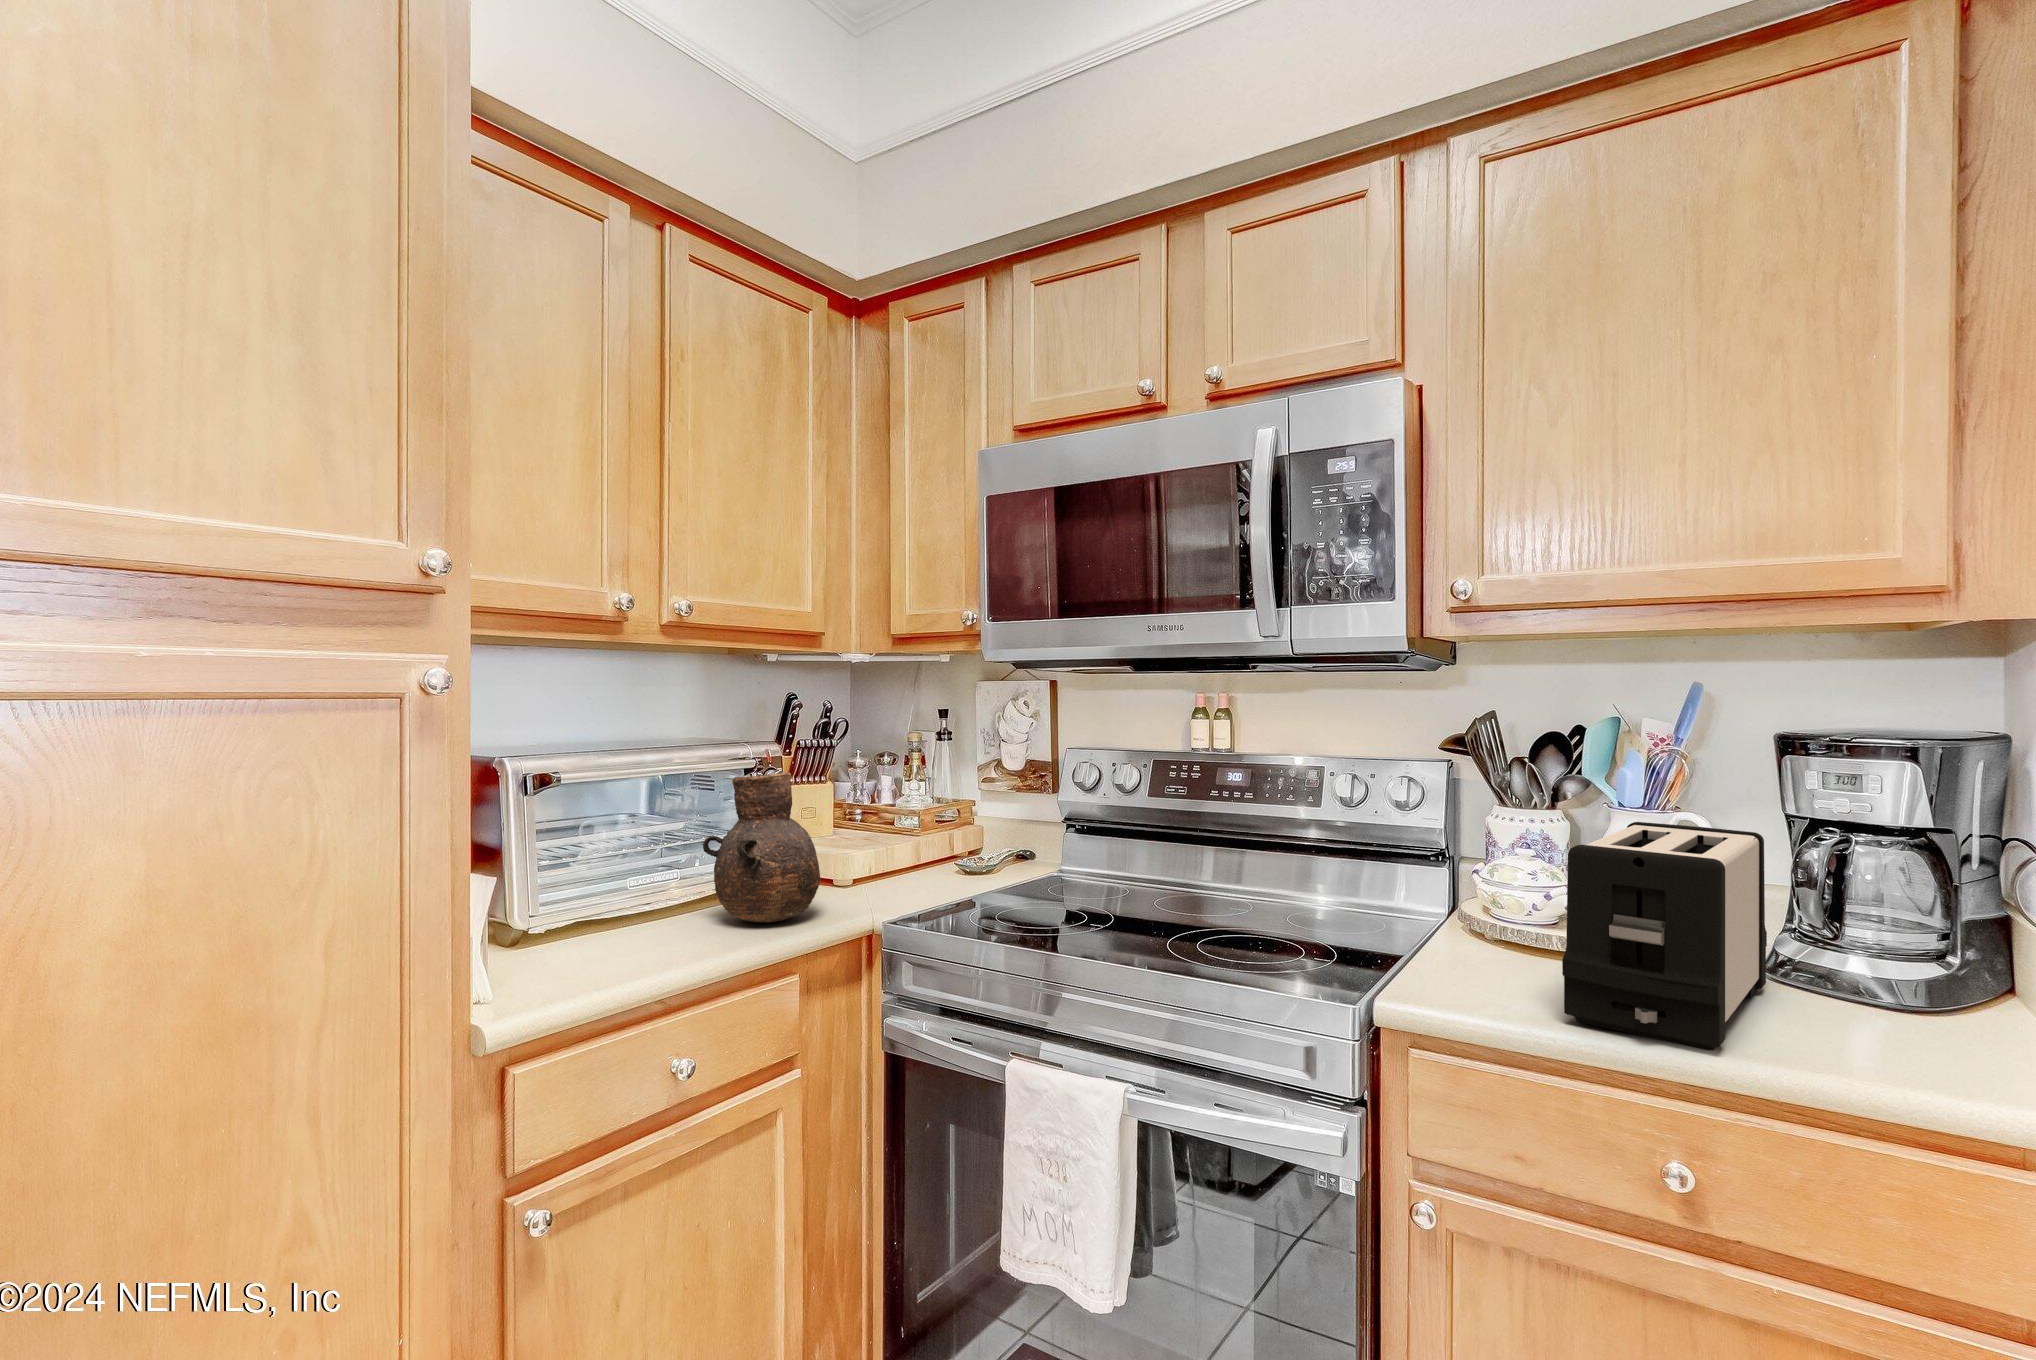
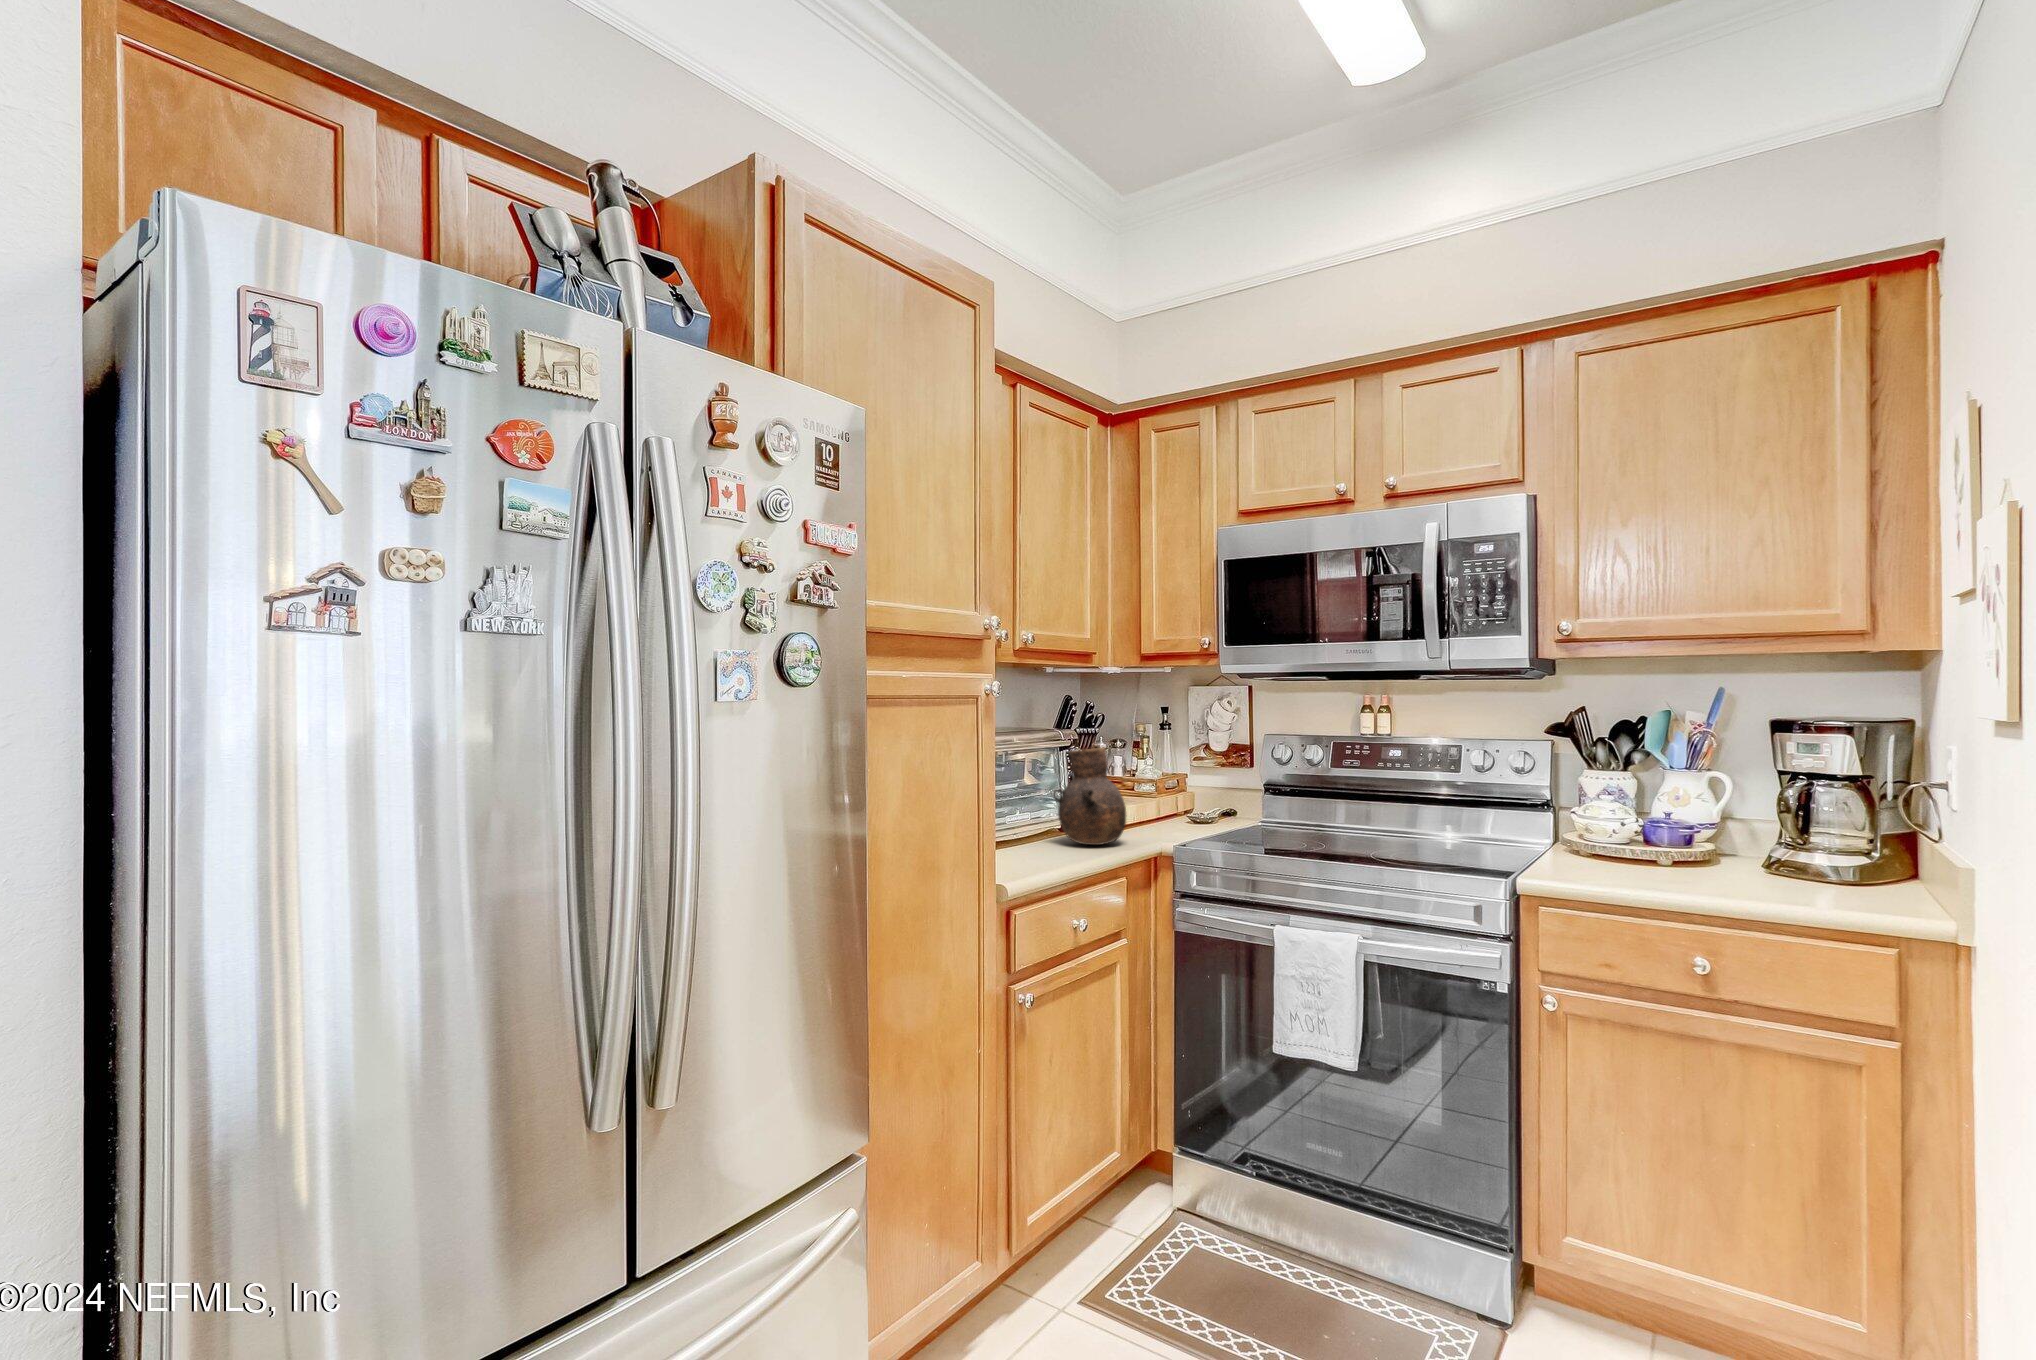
toaster: present [1562,822,1767,1050] -> none [1636,775,1762,896]

